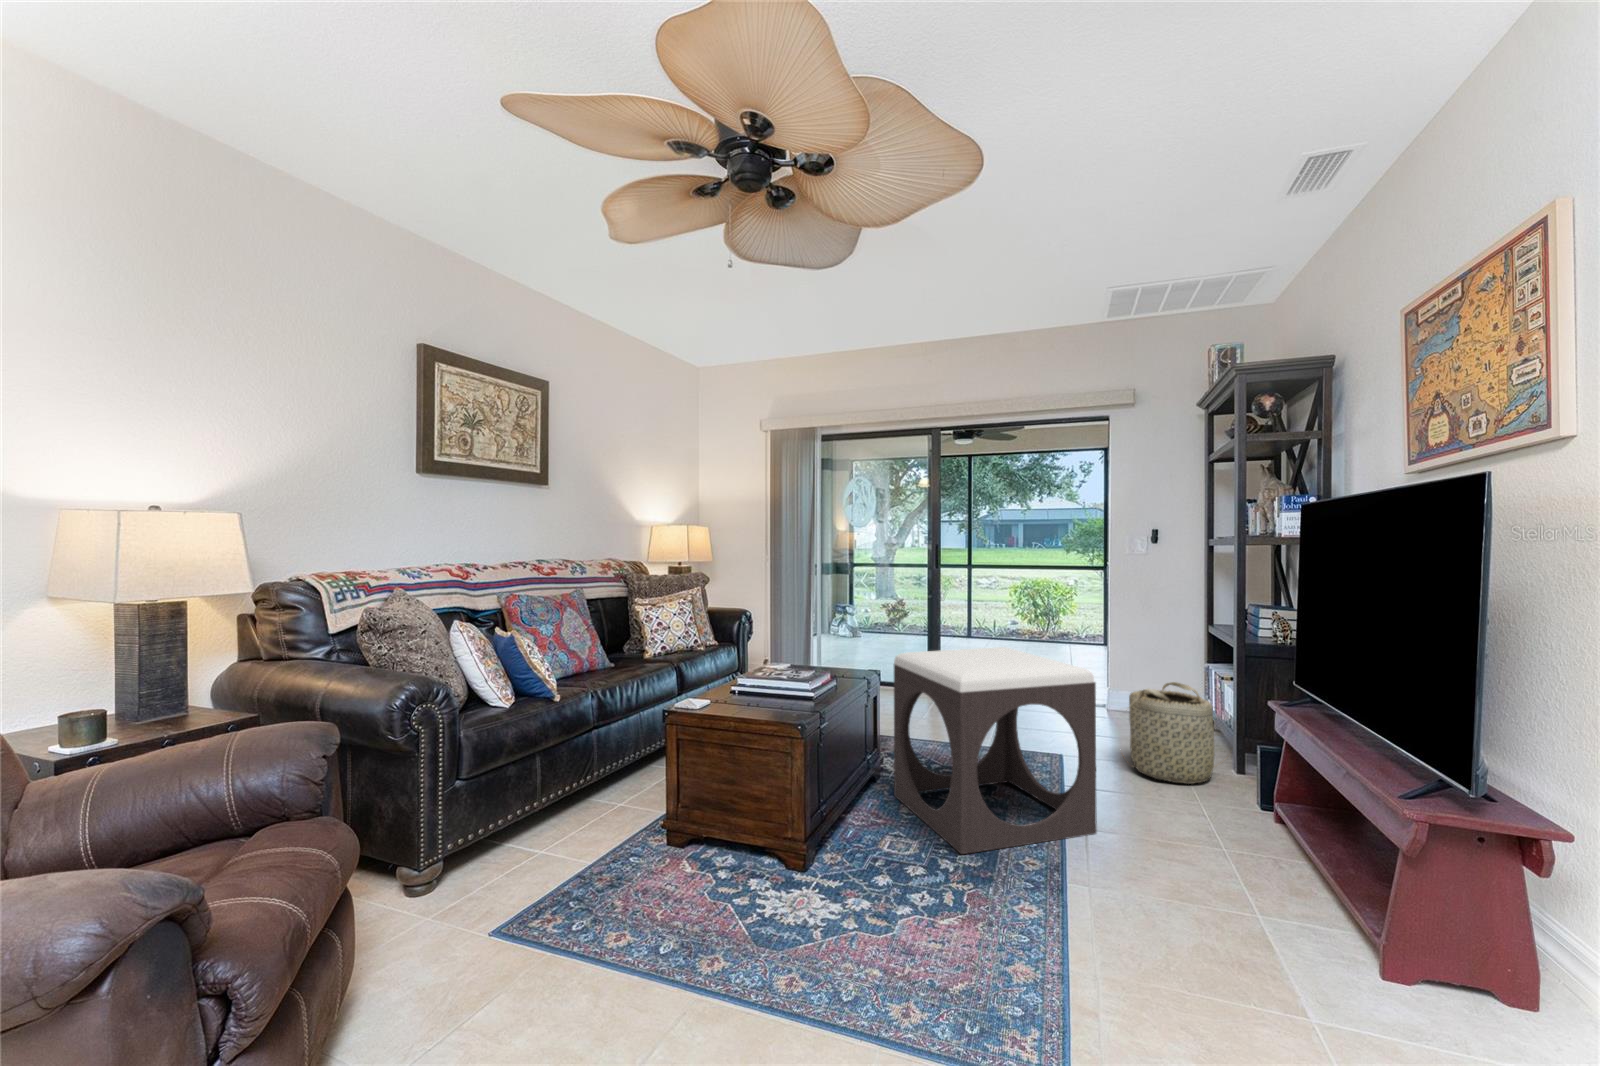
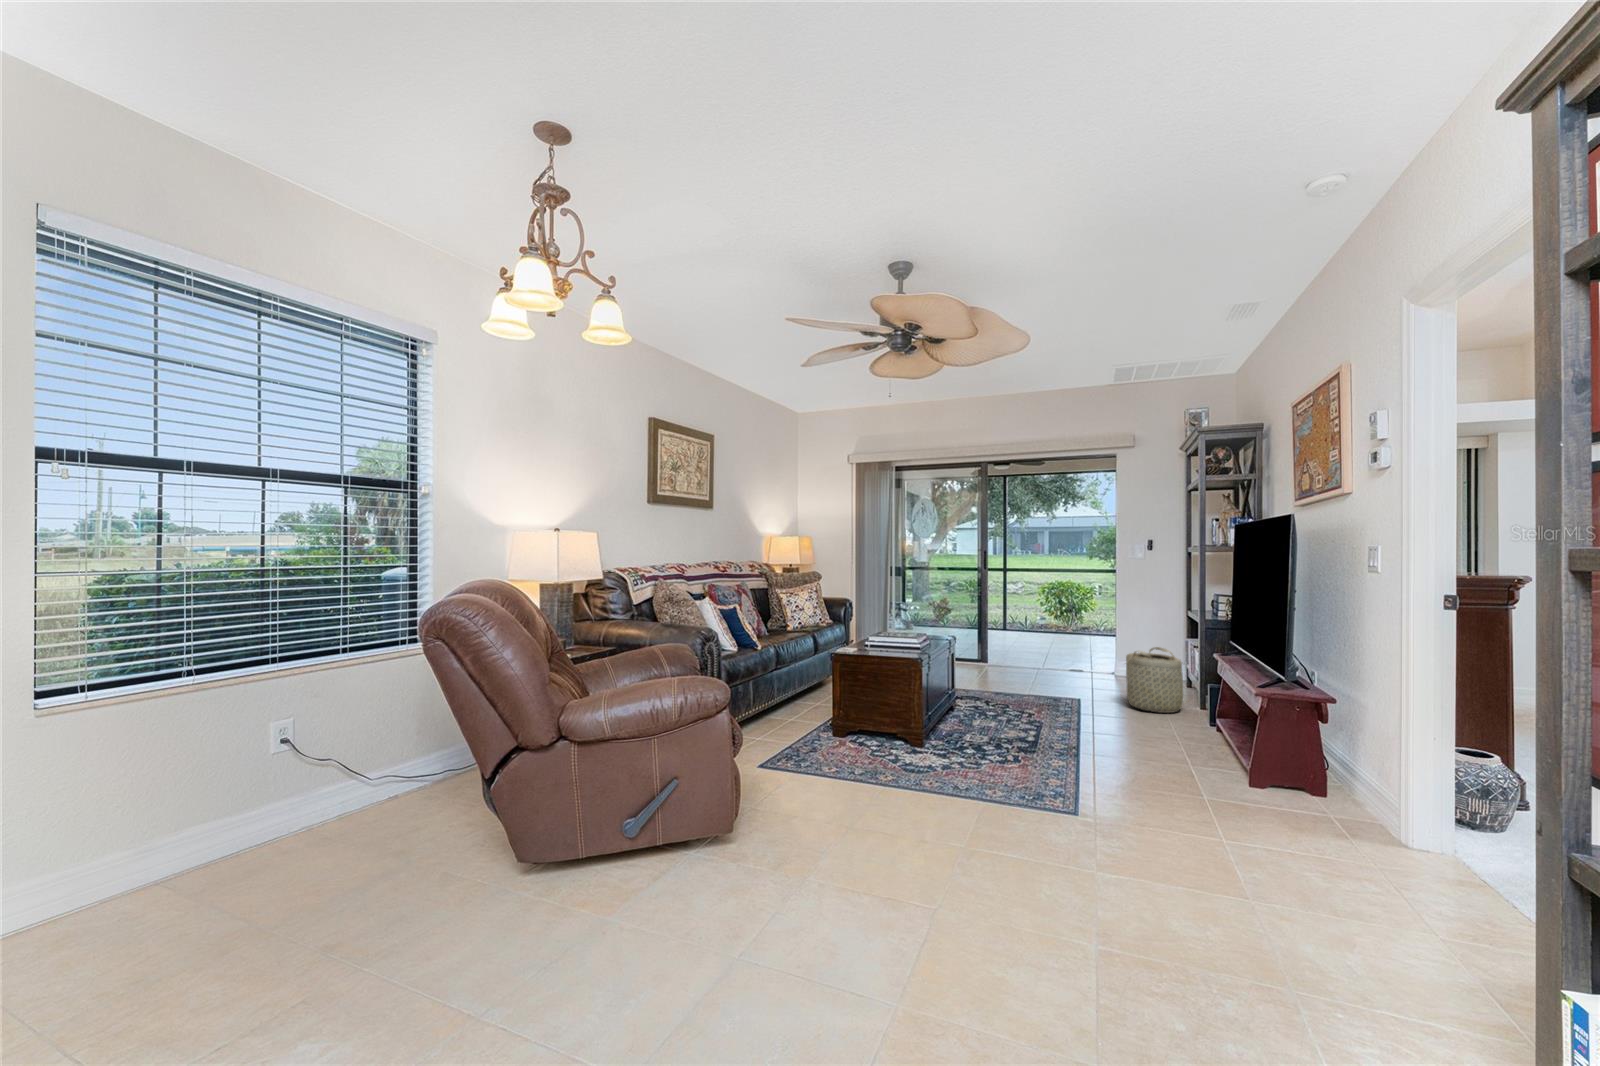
footstool: present [894,647,1097,854] -> none [968,621,1100,741]

